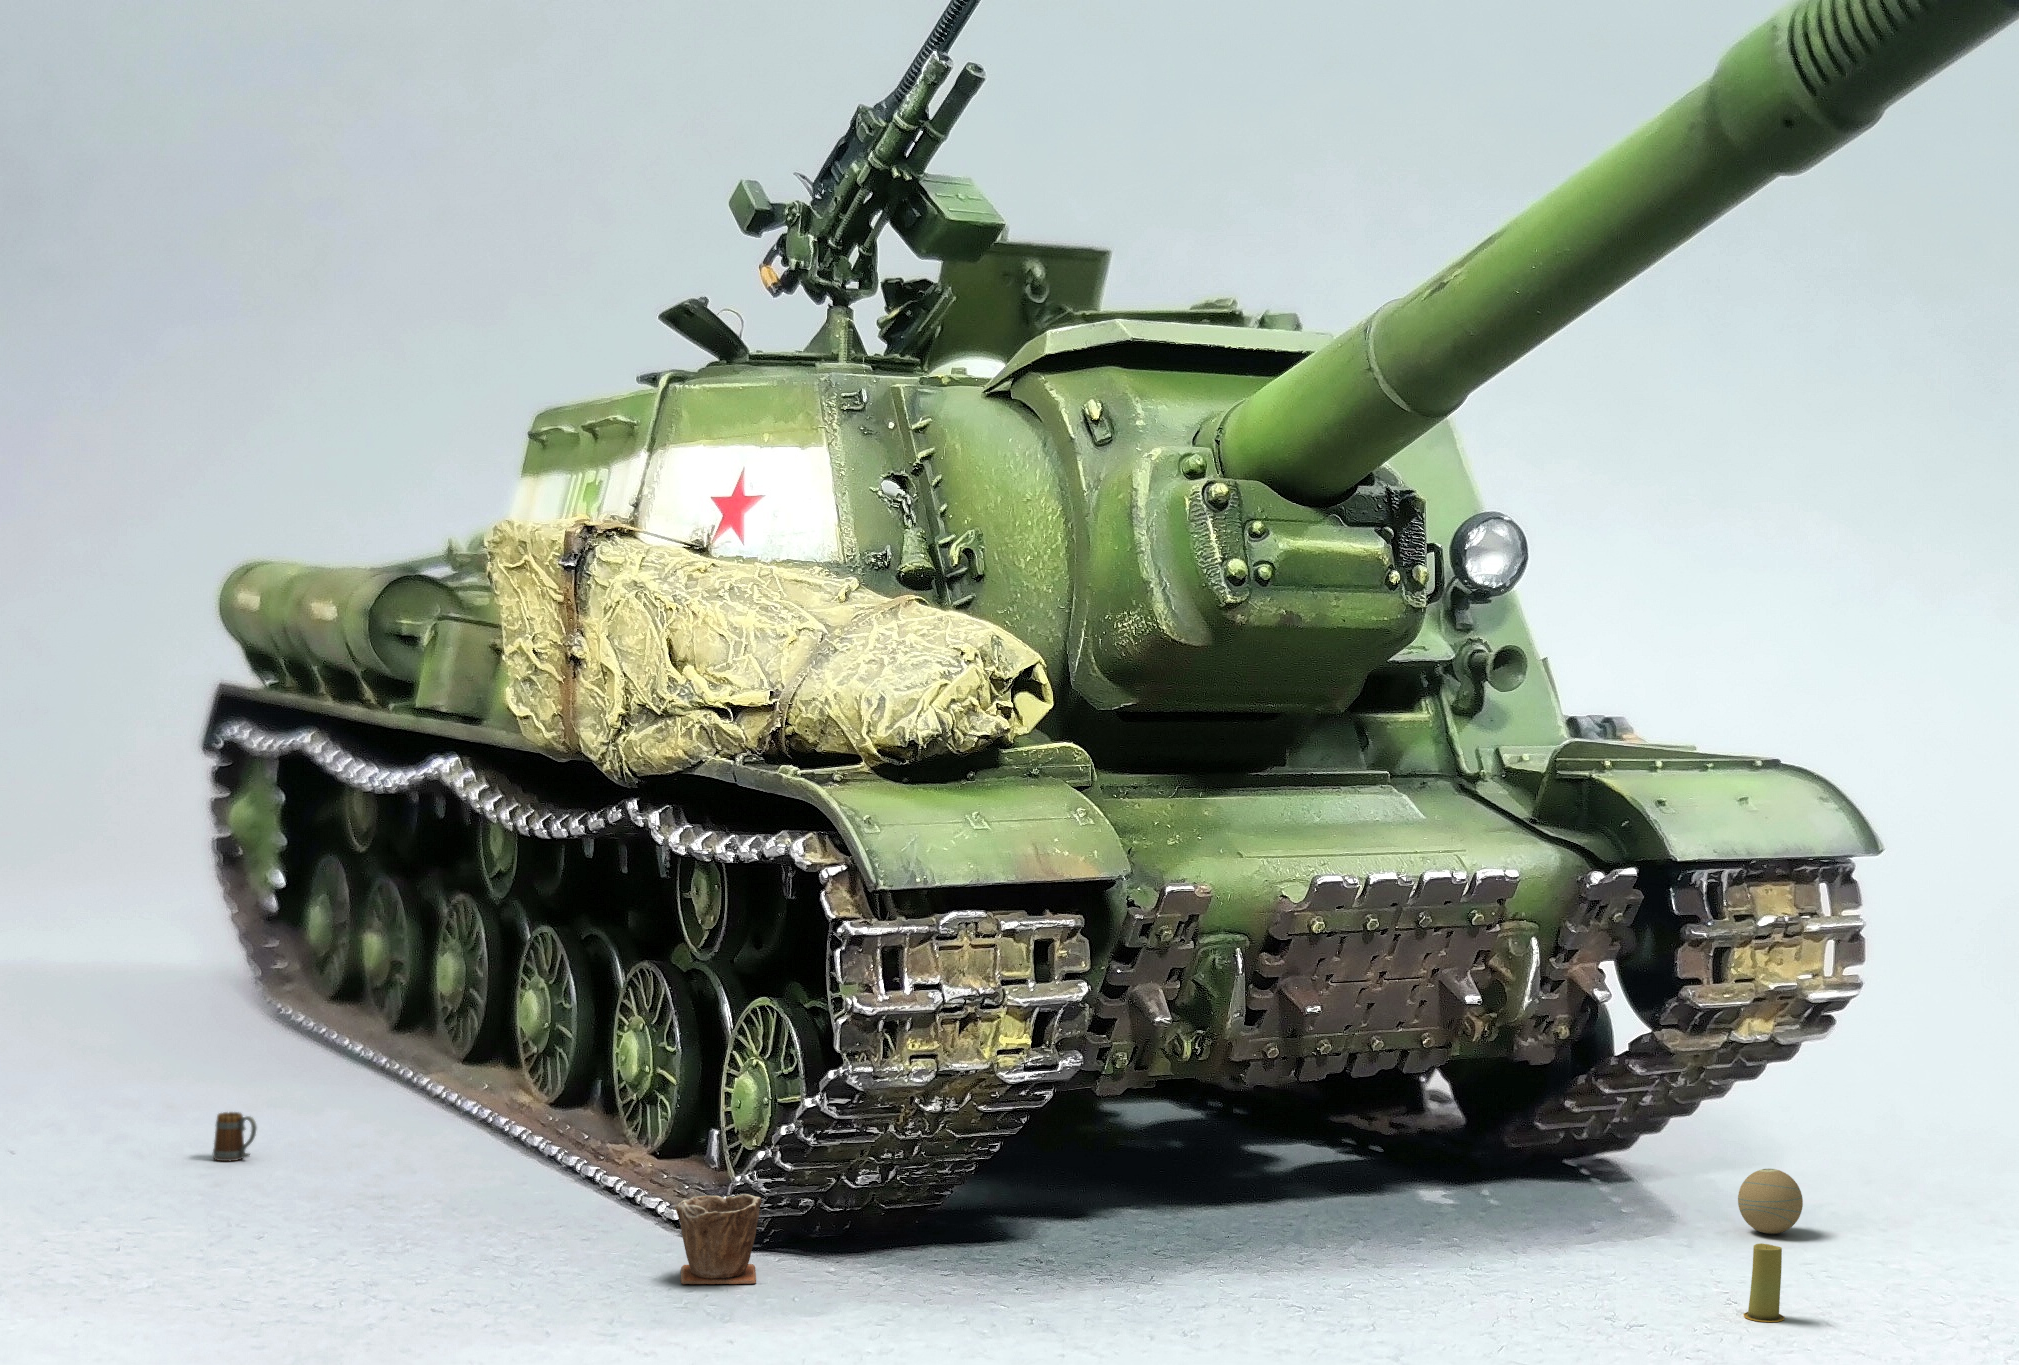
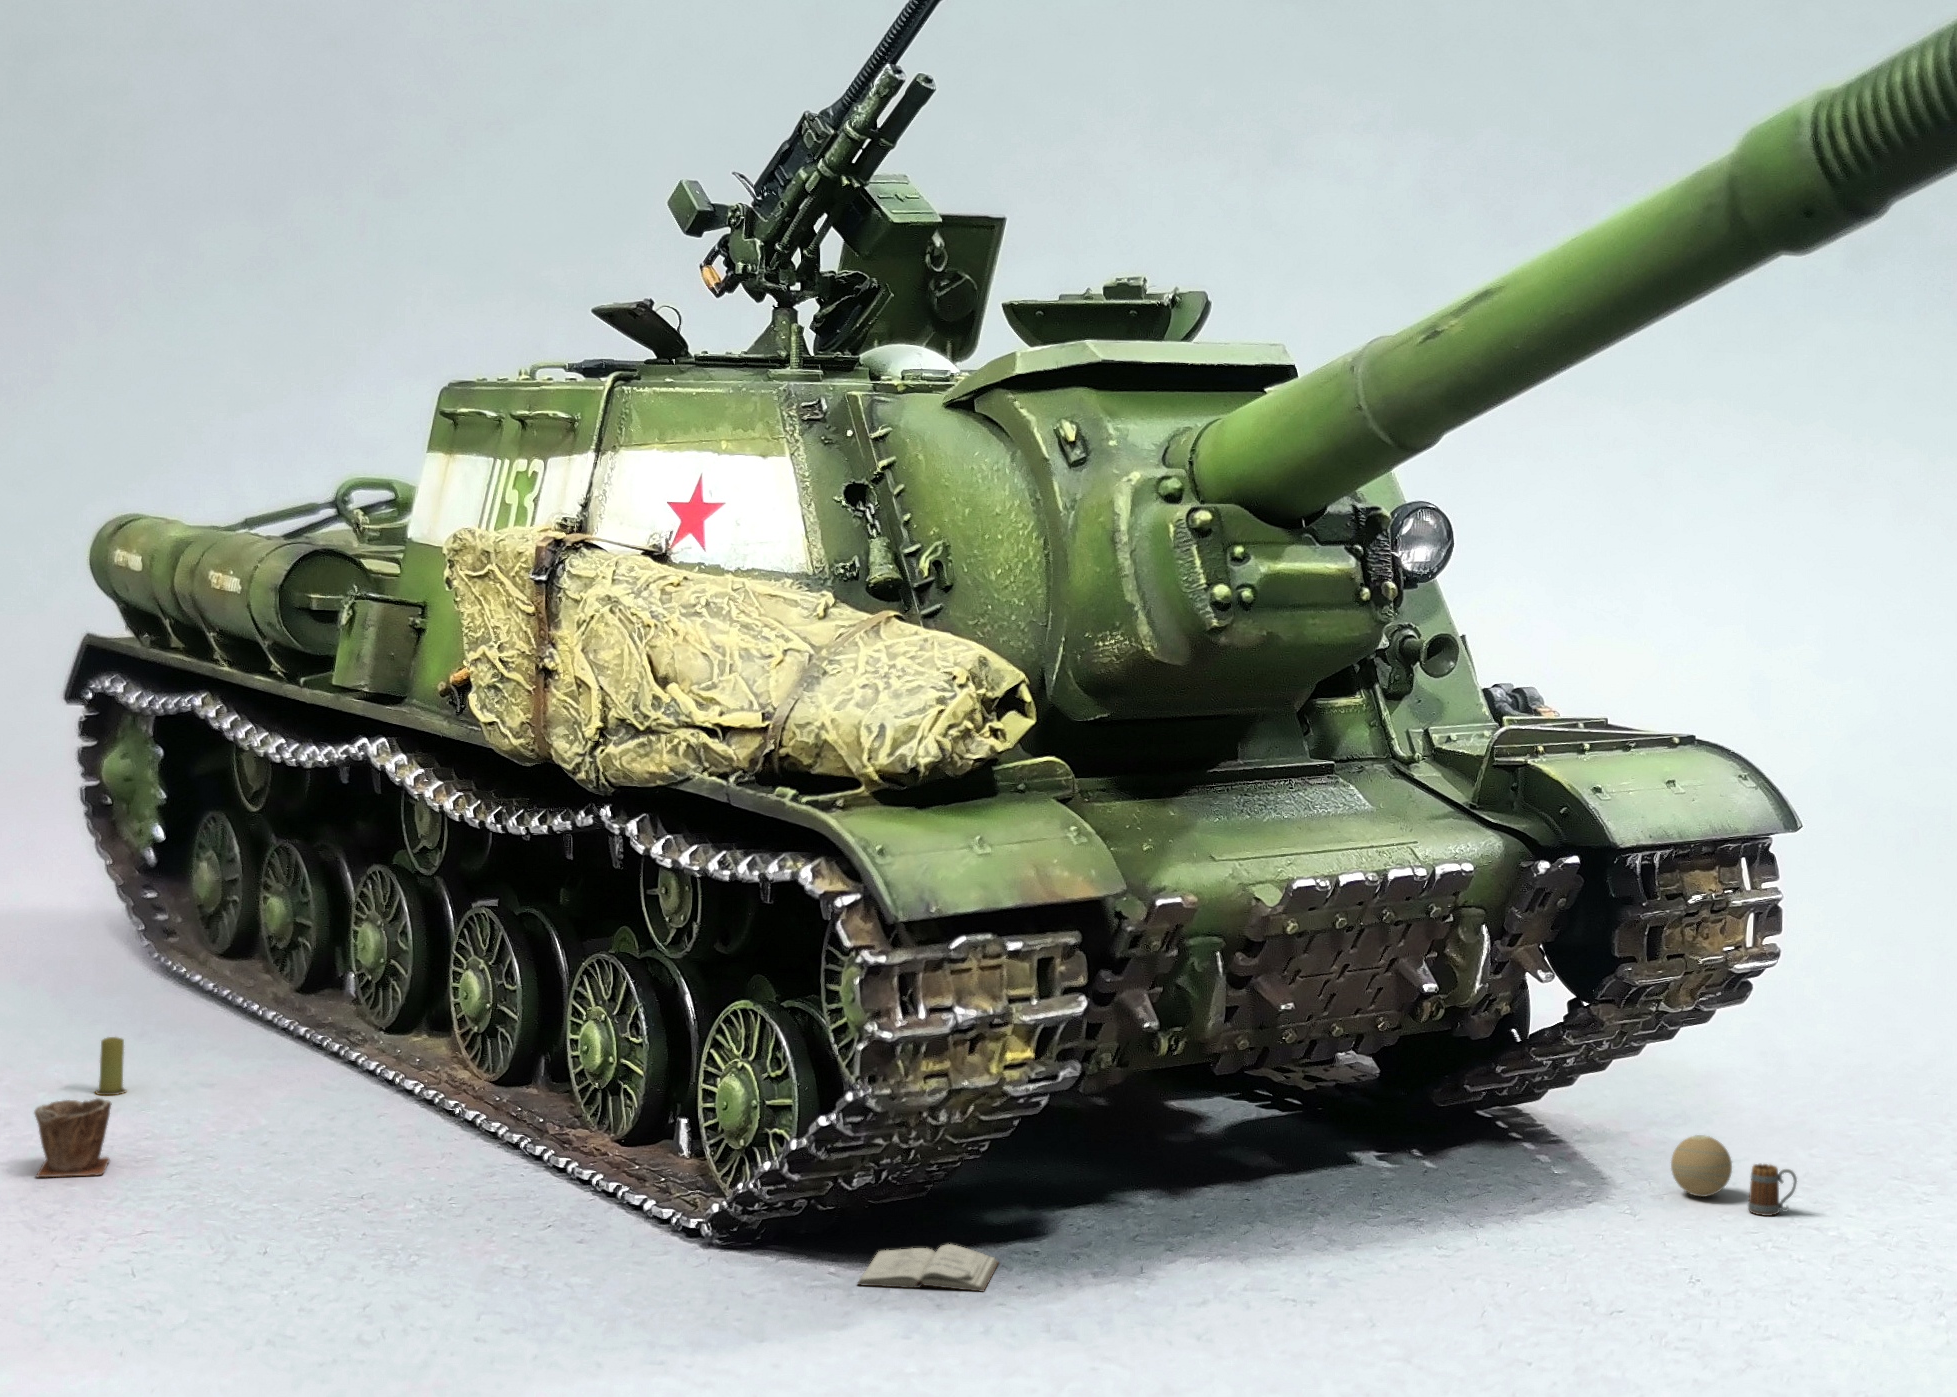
mug: present [213,1112,257,1161] -> present [1748,1164,1797,1216]
plant pot: present [675,1194,761,1285] -> present [34,1098,112,1178]
candle: present [1743,1243,1785,1322] -> present [95,1037,126,1095]
book: none [854,1250,1008,1294] -> present [858,1244,999,1291]

